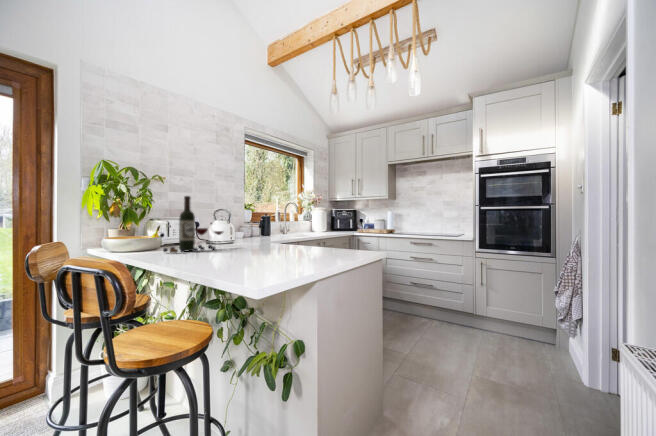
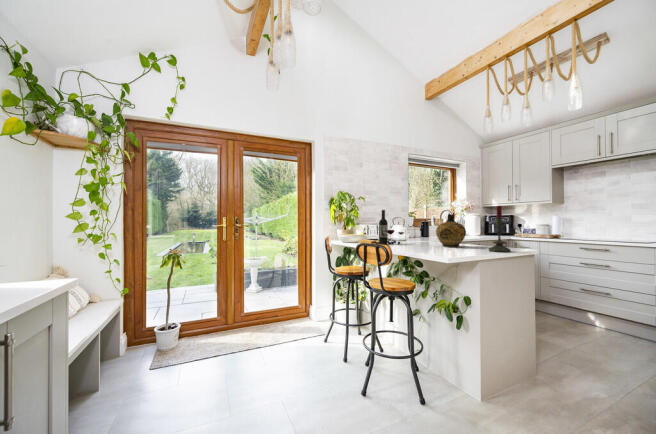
candle: none [333,190,358,257] -> present [489,206,511,252]
ceramic jug: none [267,202,306,251] -> present [436,213,466,247]

